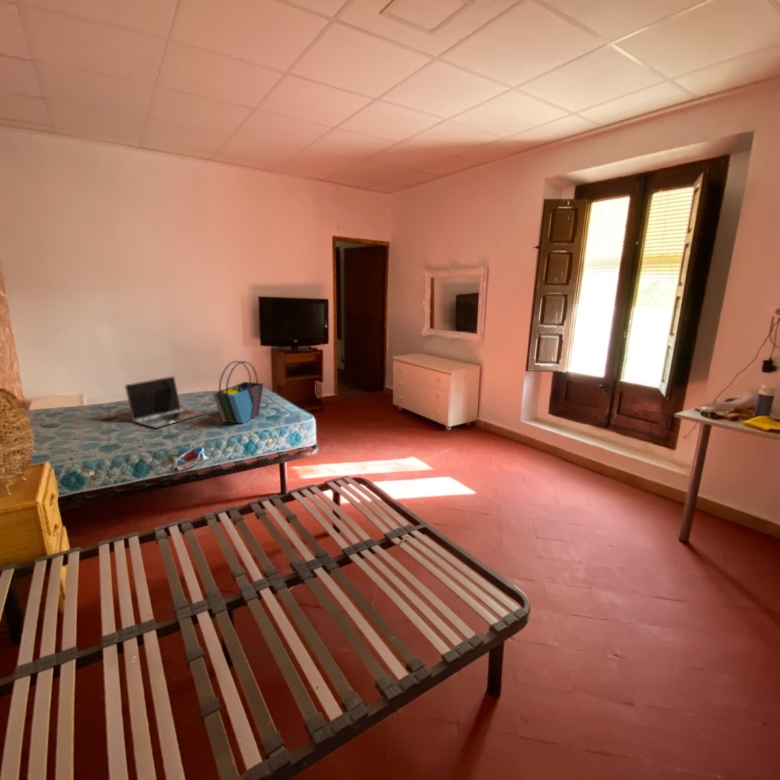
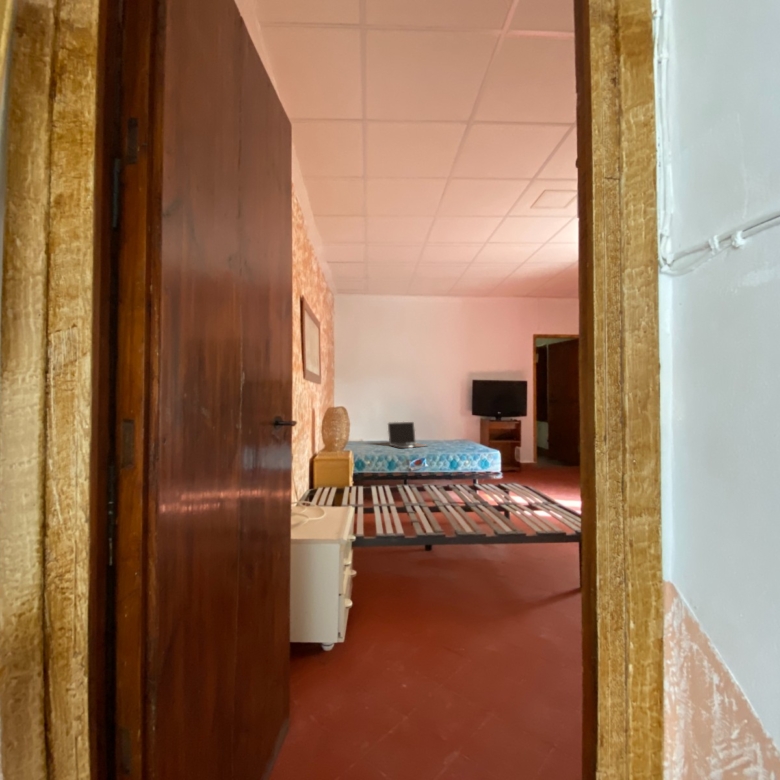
tote bag: present [213,361,263,423] -> none [434,411,467,451]

